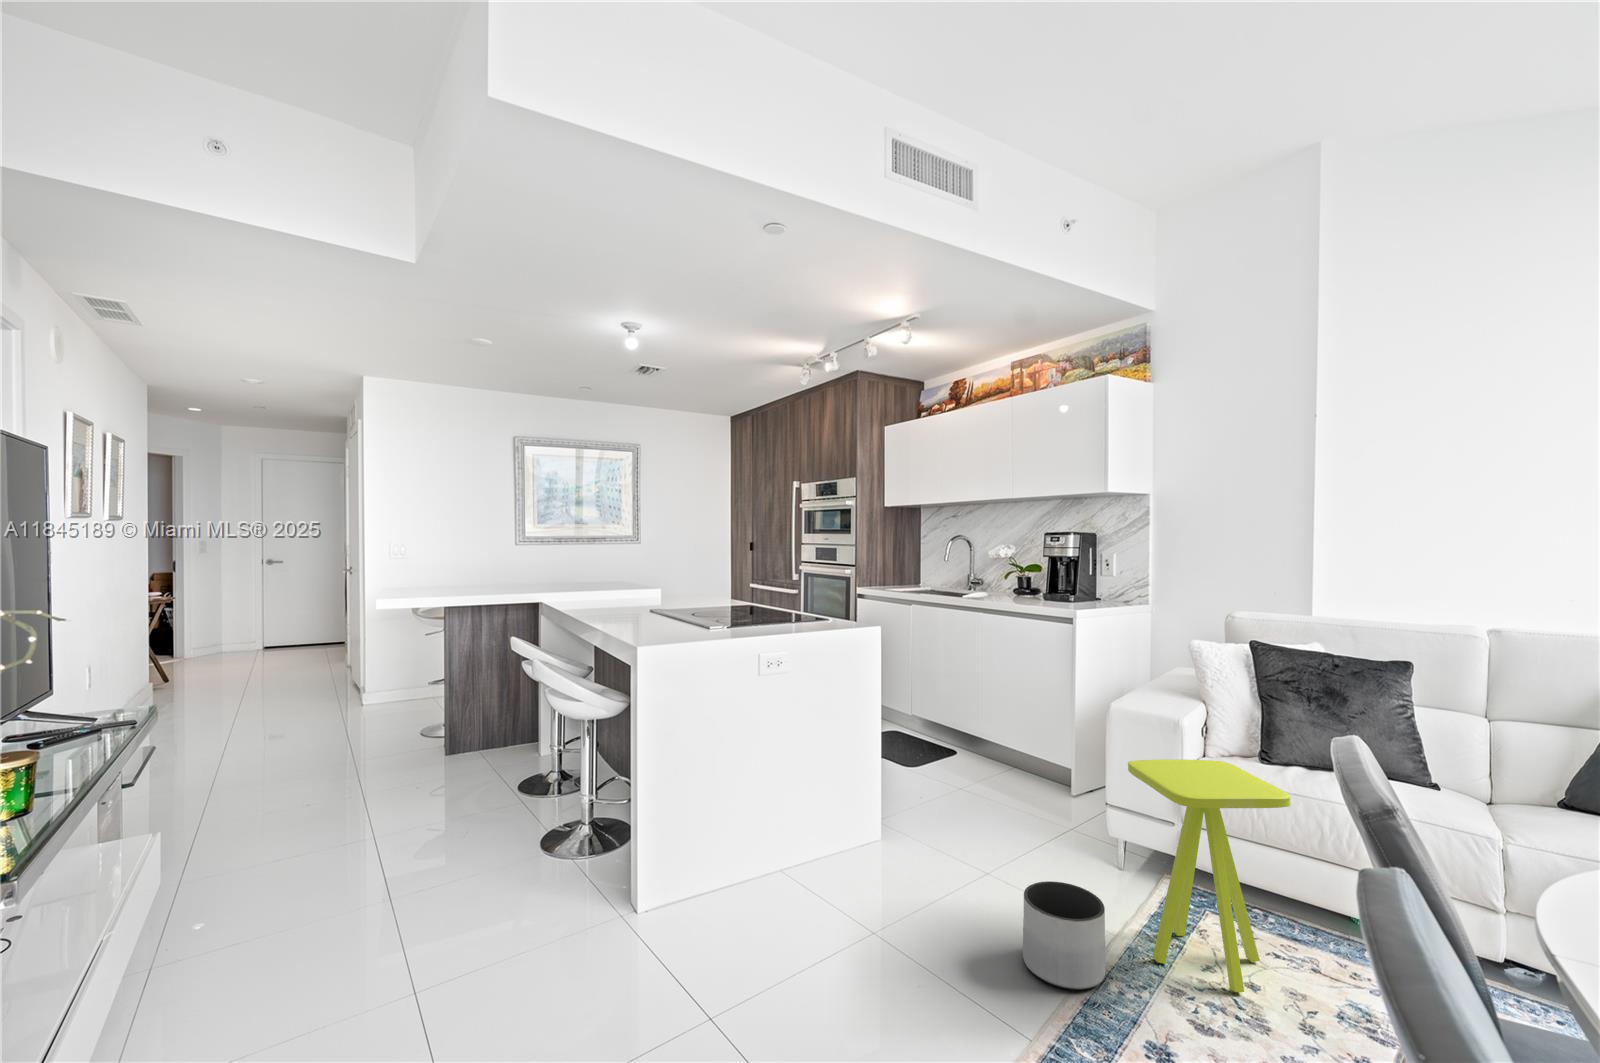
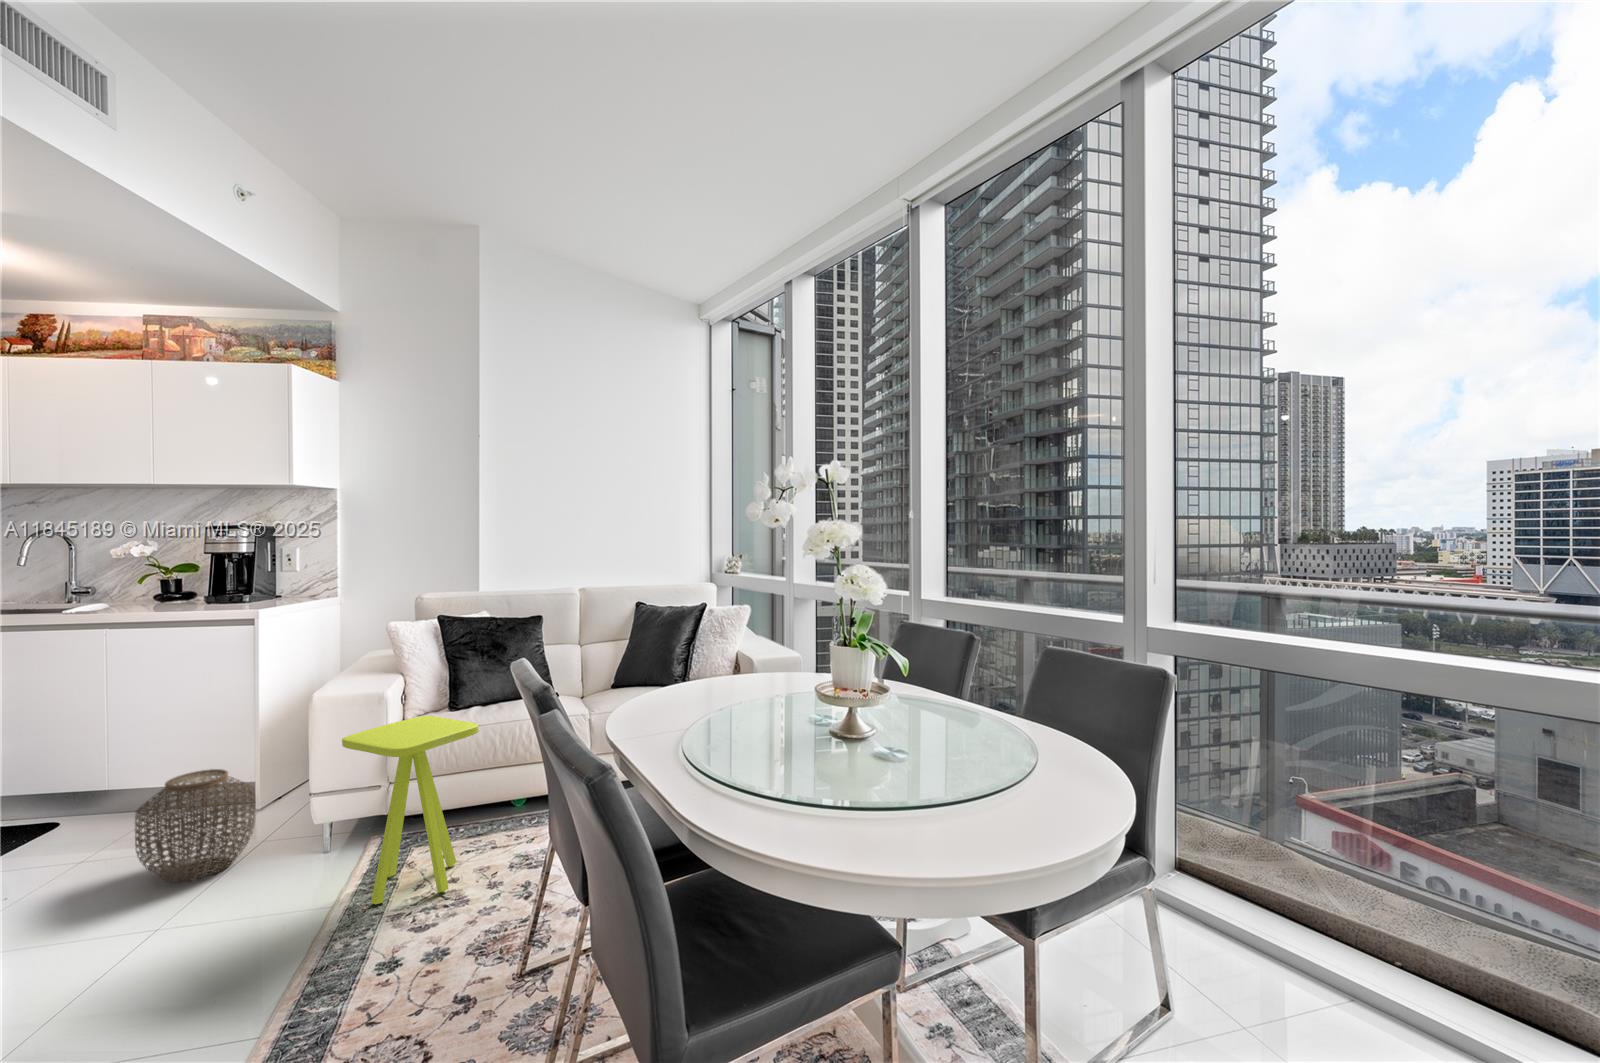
woven basket: none [978,749,1062,848] -> present [135,769,255,882]
planter: present [1023,881,1105,990] -> none [234,871,329,977]

